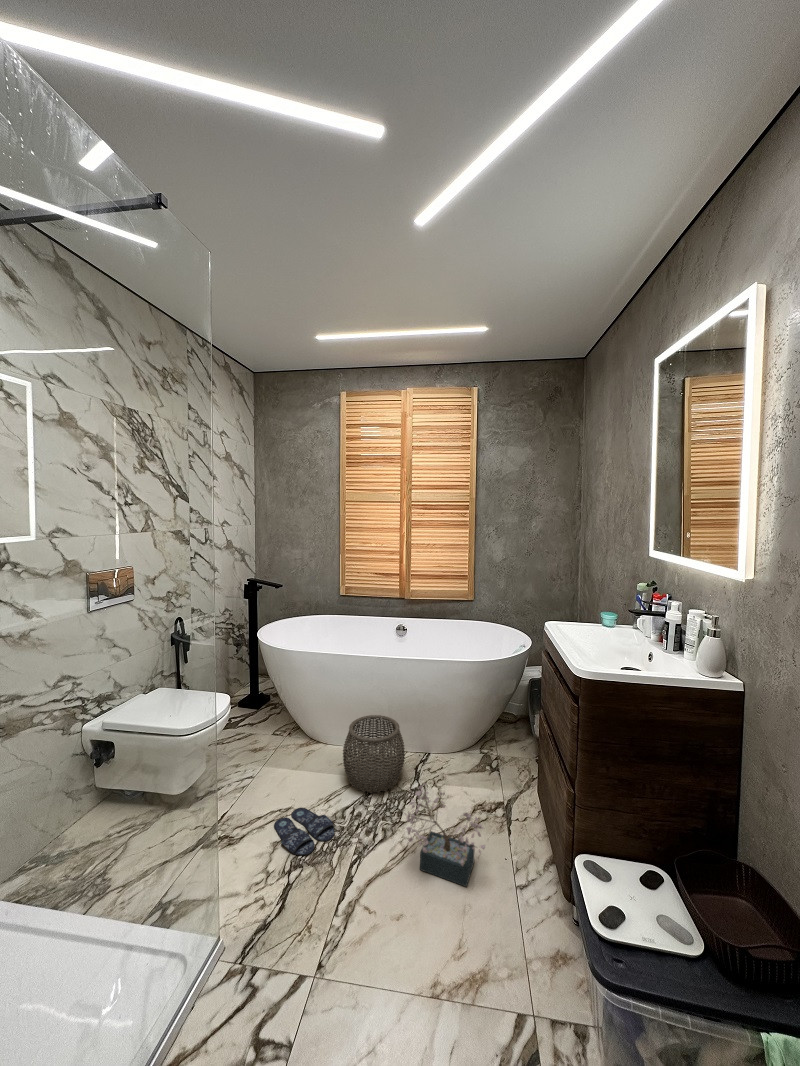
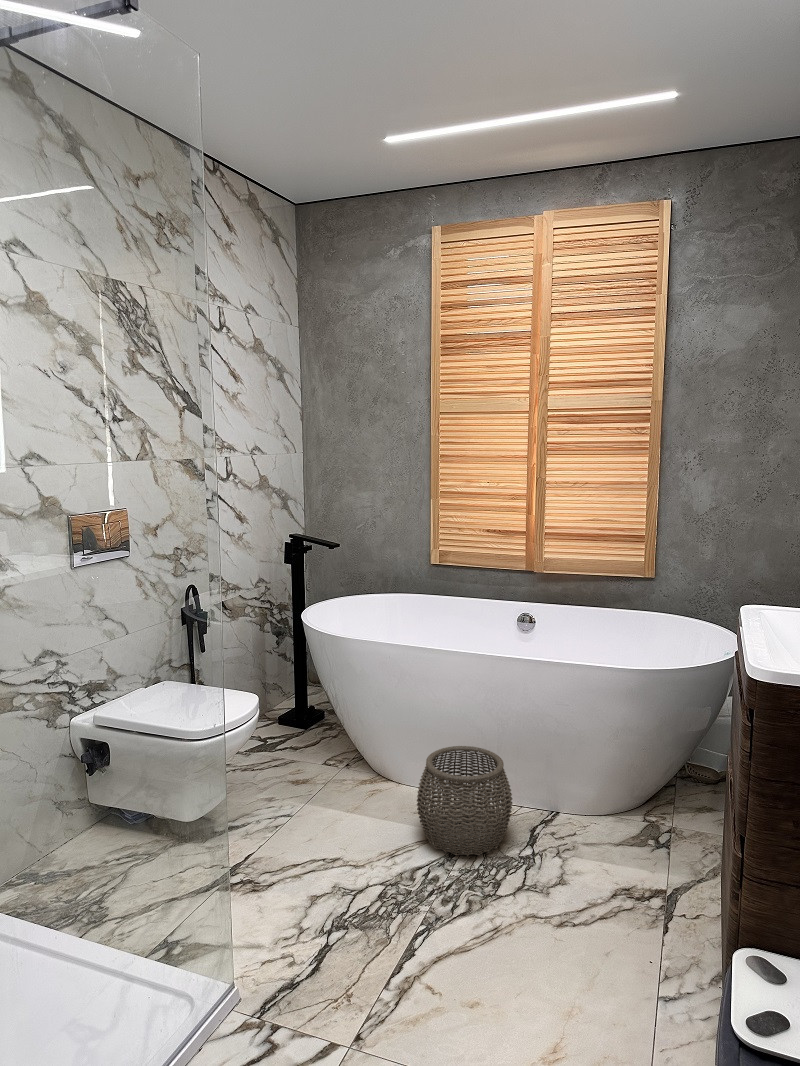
decorative plant: present [405,783,485,887] -> none [489,840,613,987]
slippers: present [274,808,334,855] -> none [315,861,397,917]

